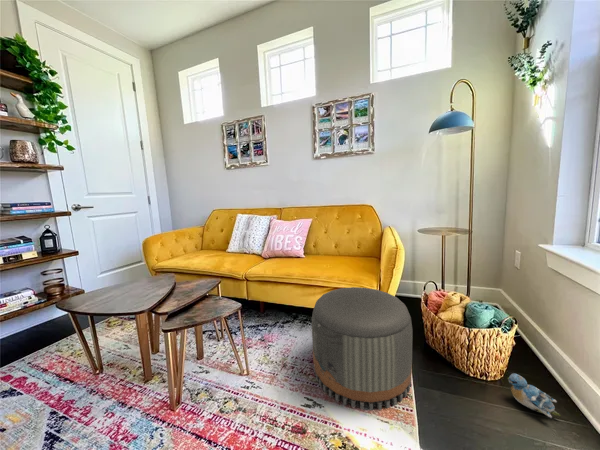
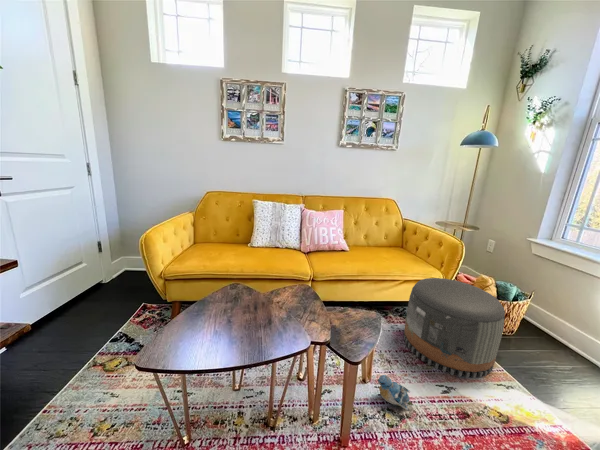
plush toy: present [507,374,561,418] -> present [377,375,413,410]

